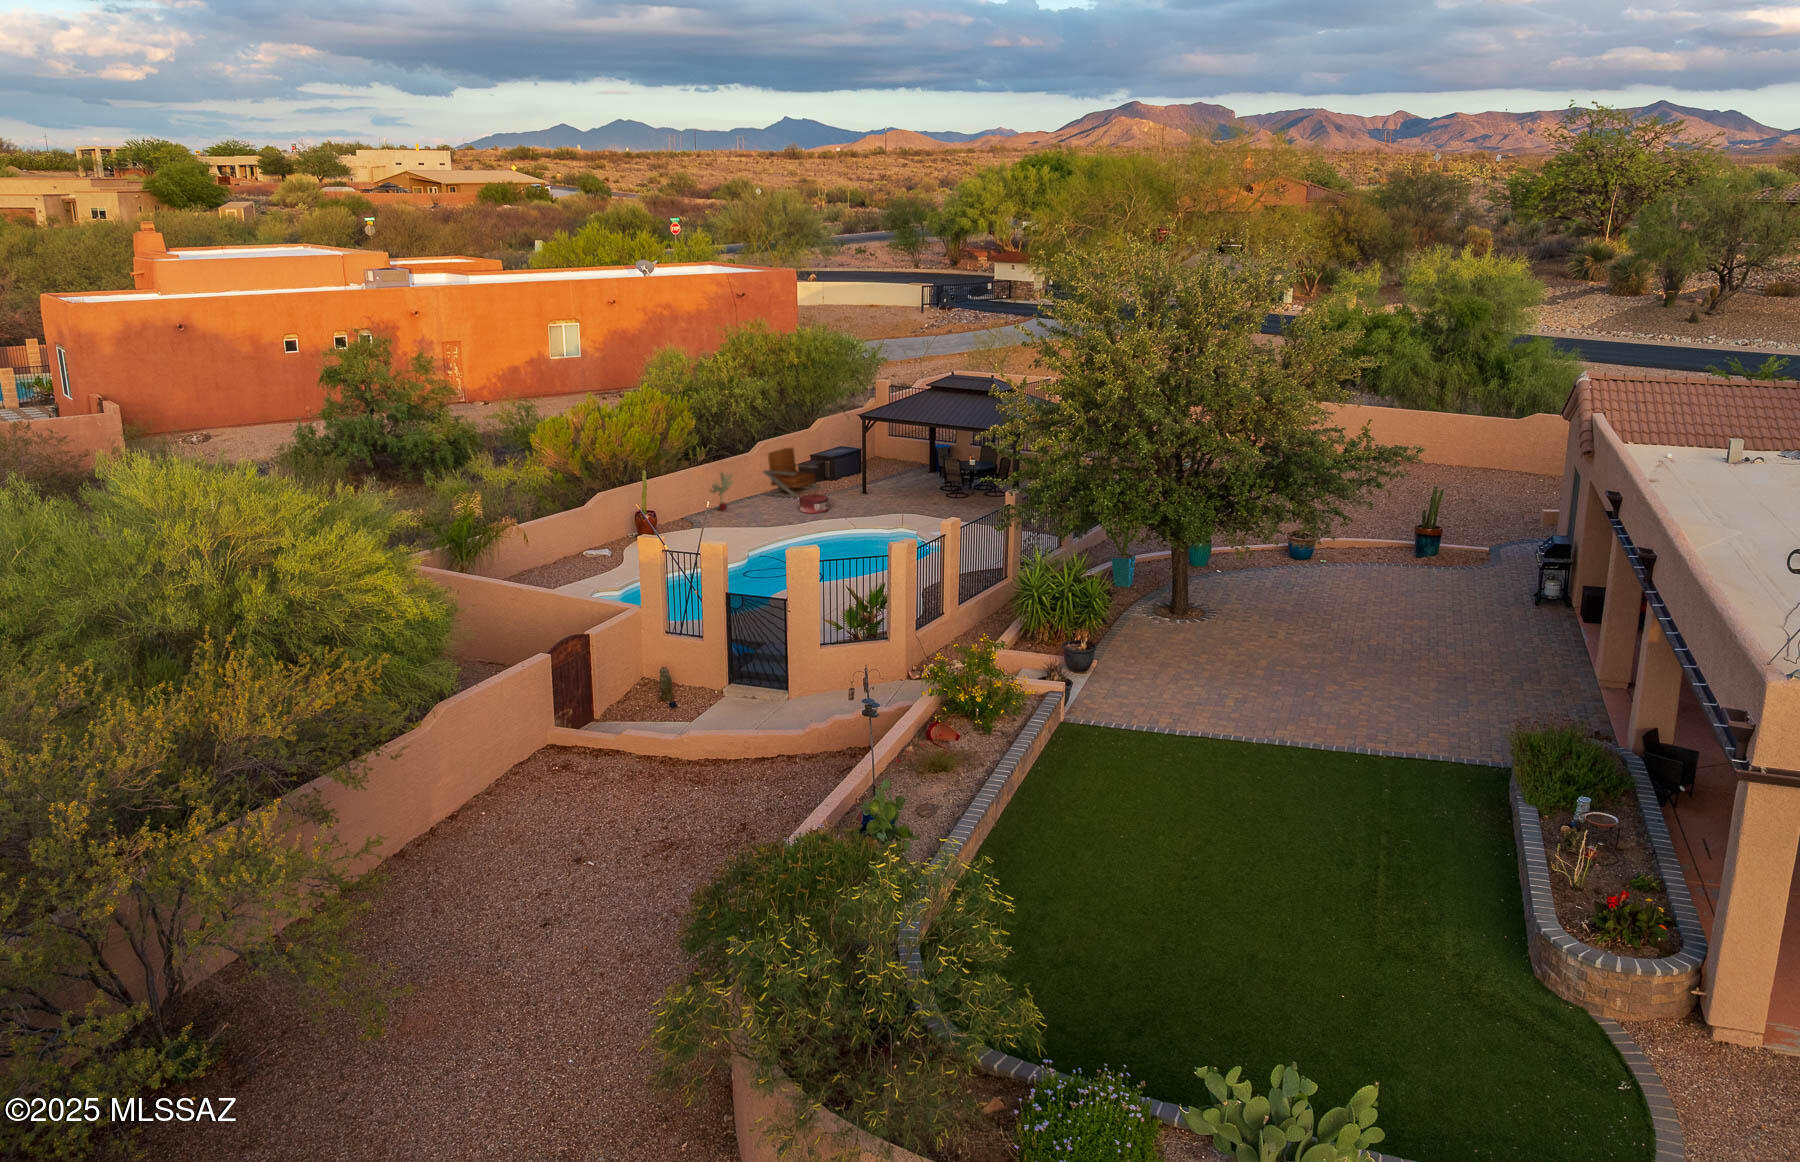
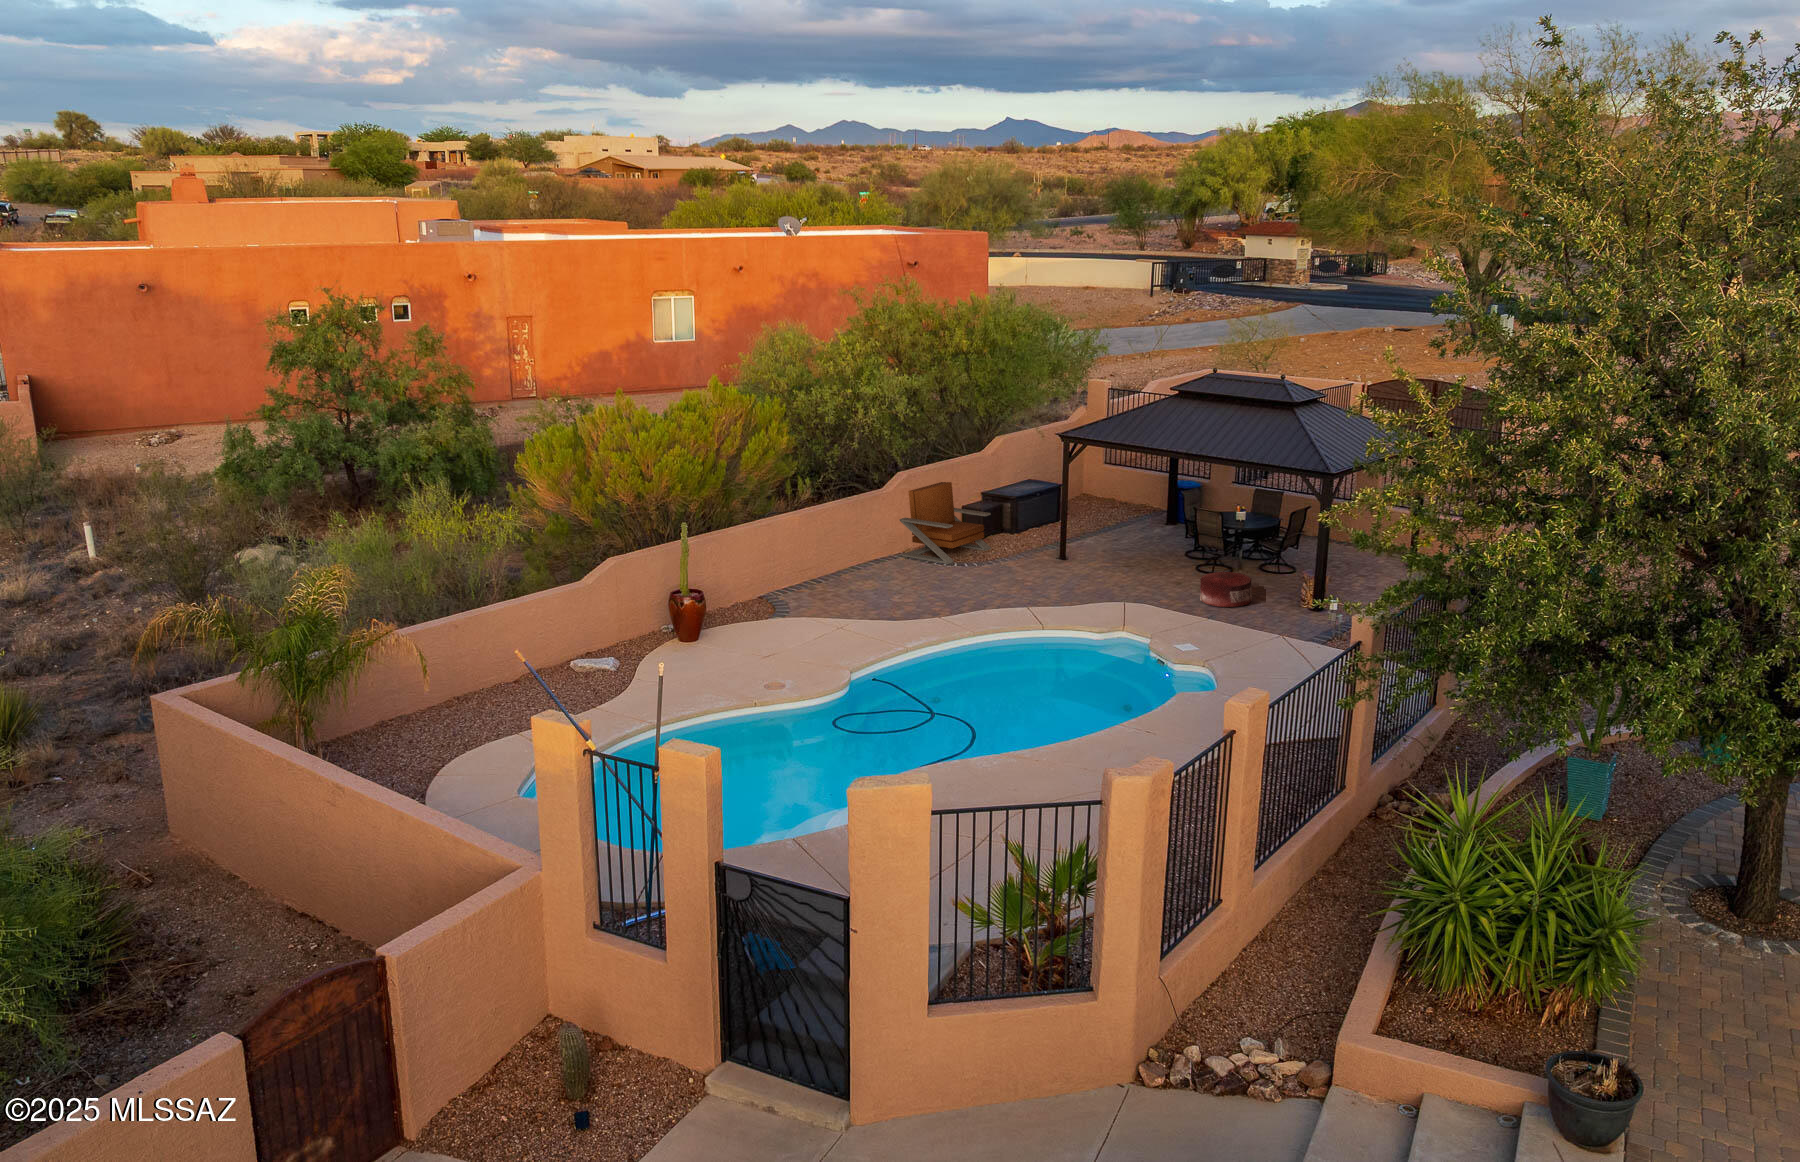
potted tree: present [710,472,733,511] -> none [806,519,848,586]
pouf: present [799,494,829,514] -> present [1200,571,1252,607]

